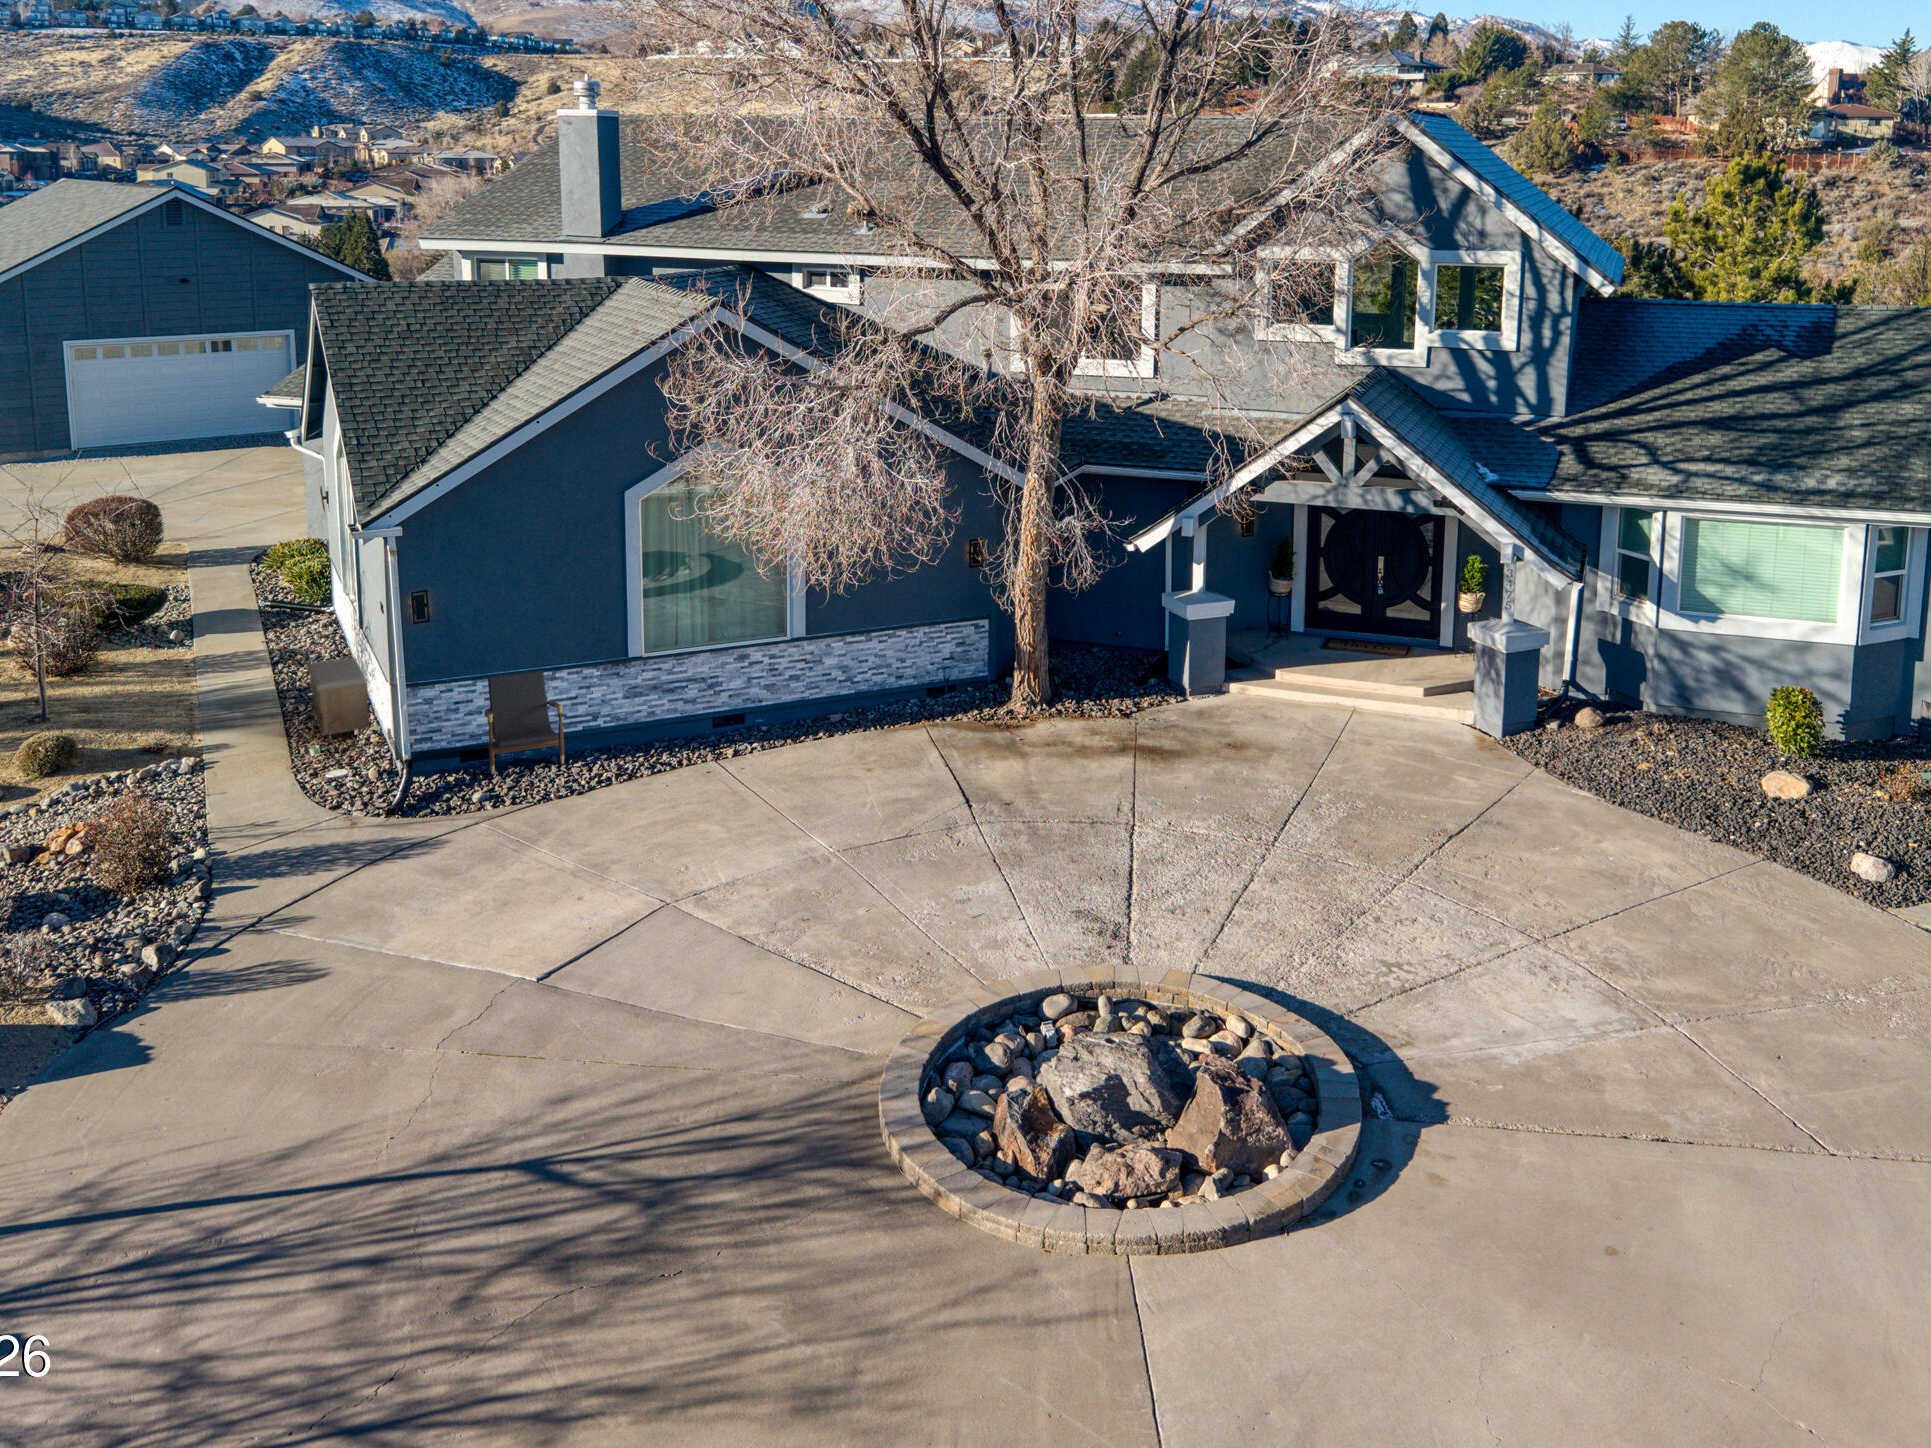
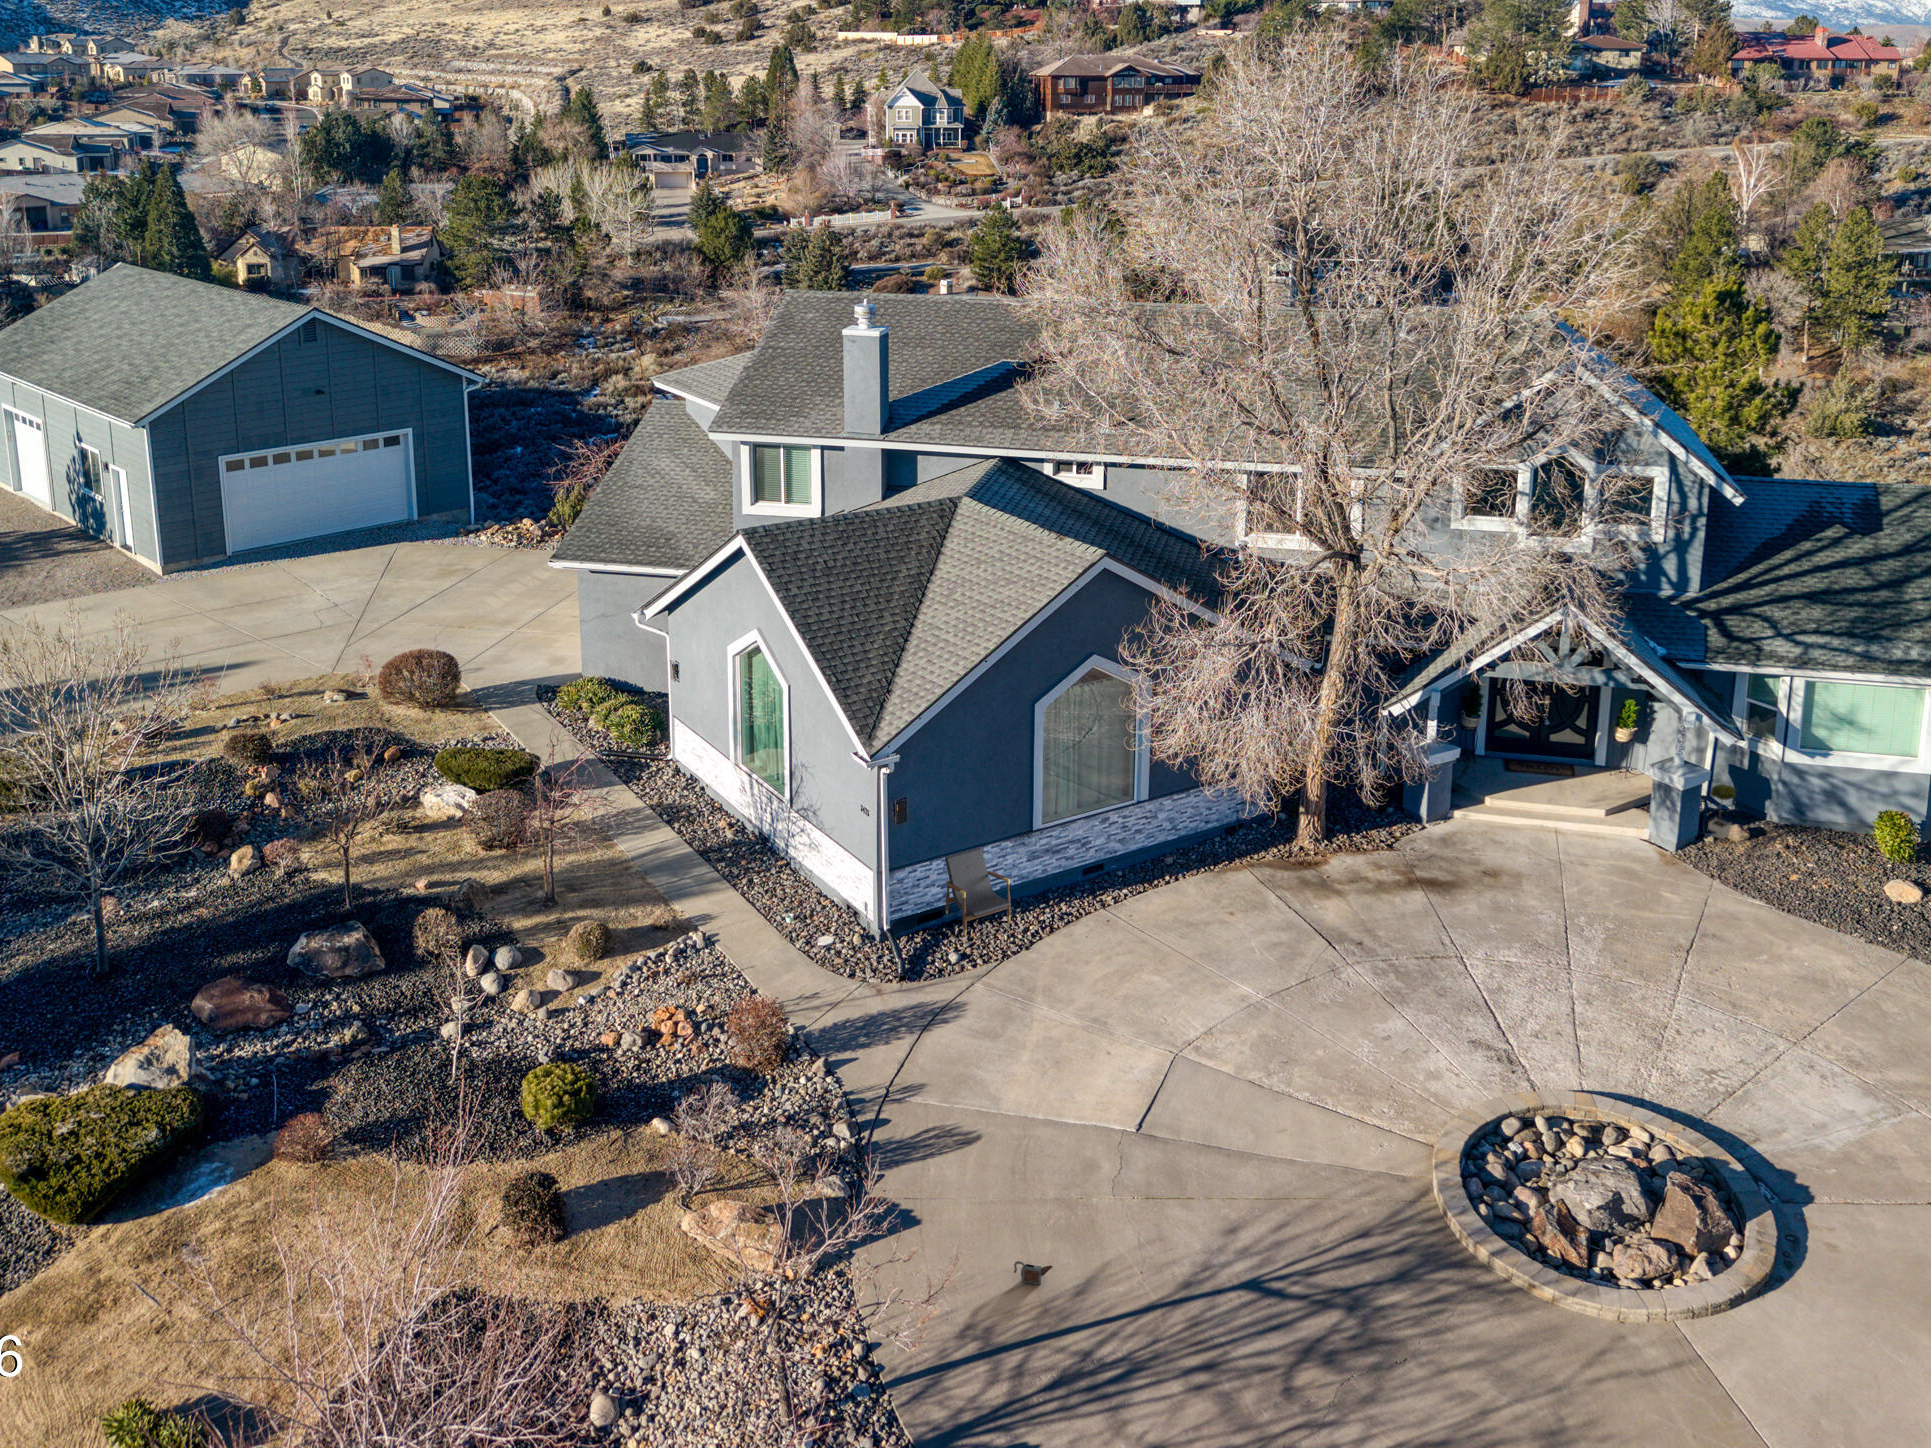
potted tree: none [1557,655,1592,729] -> present [1708,784,1736,839]
storage bench: present [307,657,369,738] -> none [778,836,839,907]
watering can: none [176,1109,227,1145] -> present [1014,1261,1053,1284]

